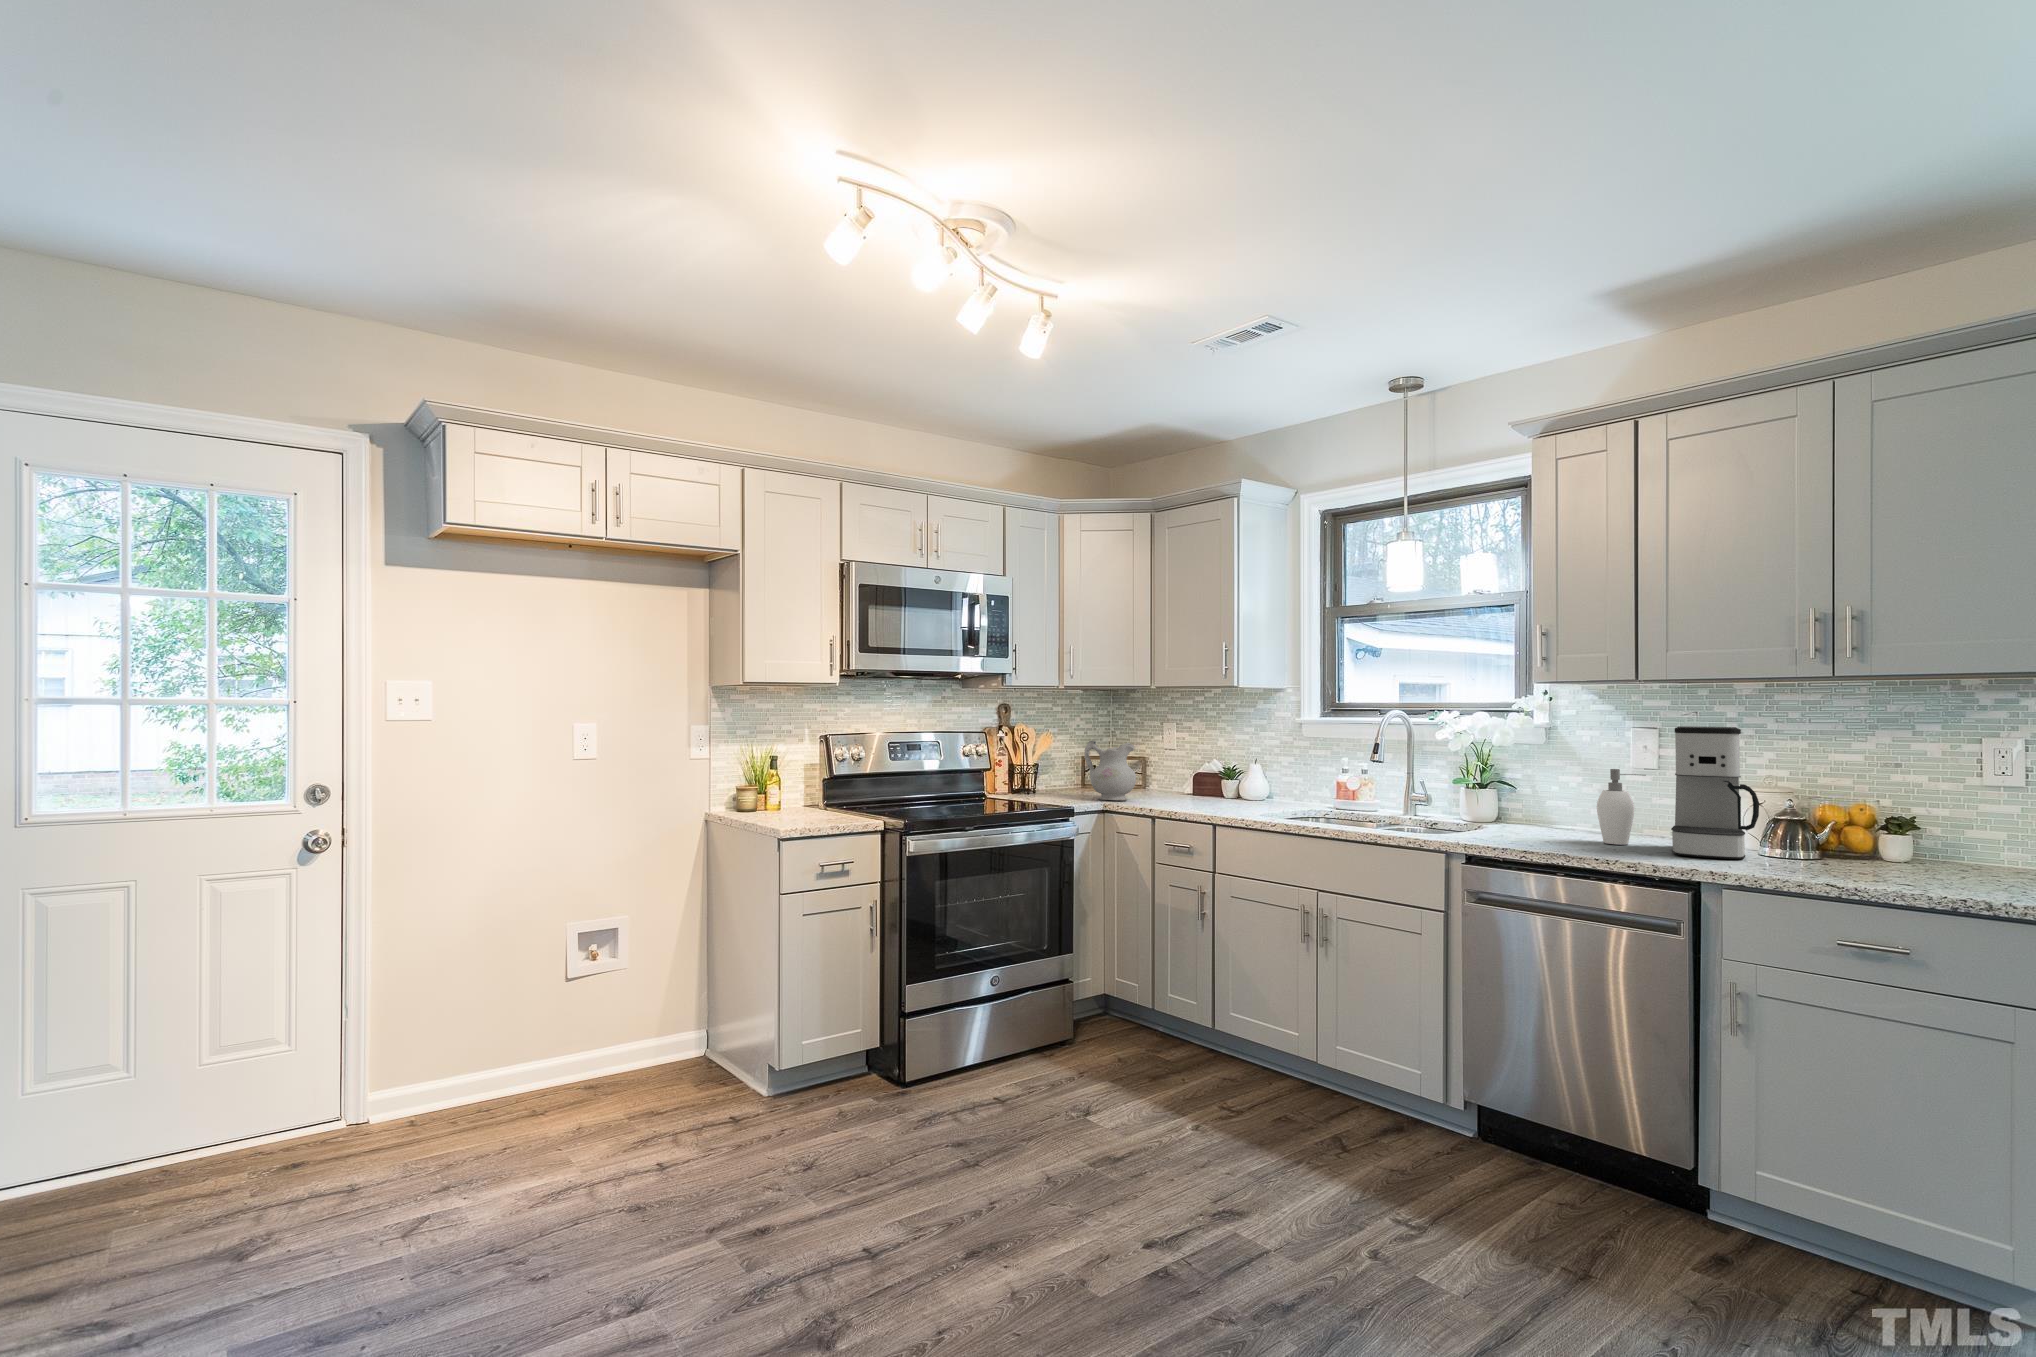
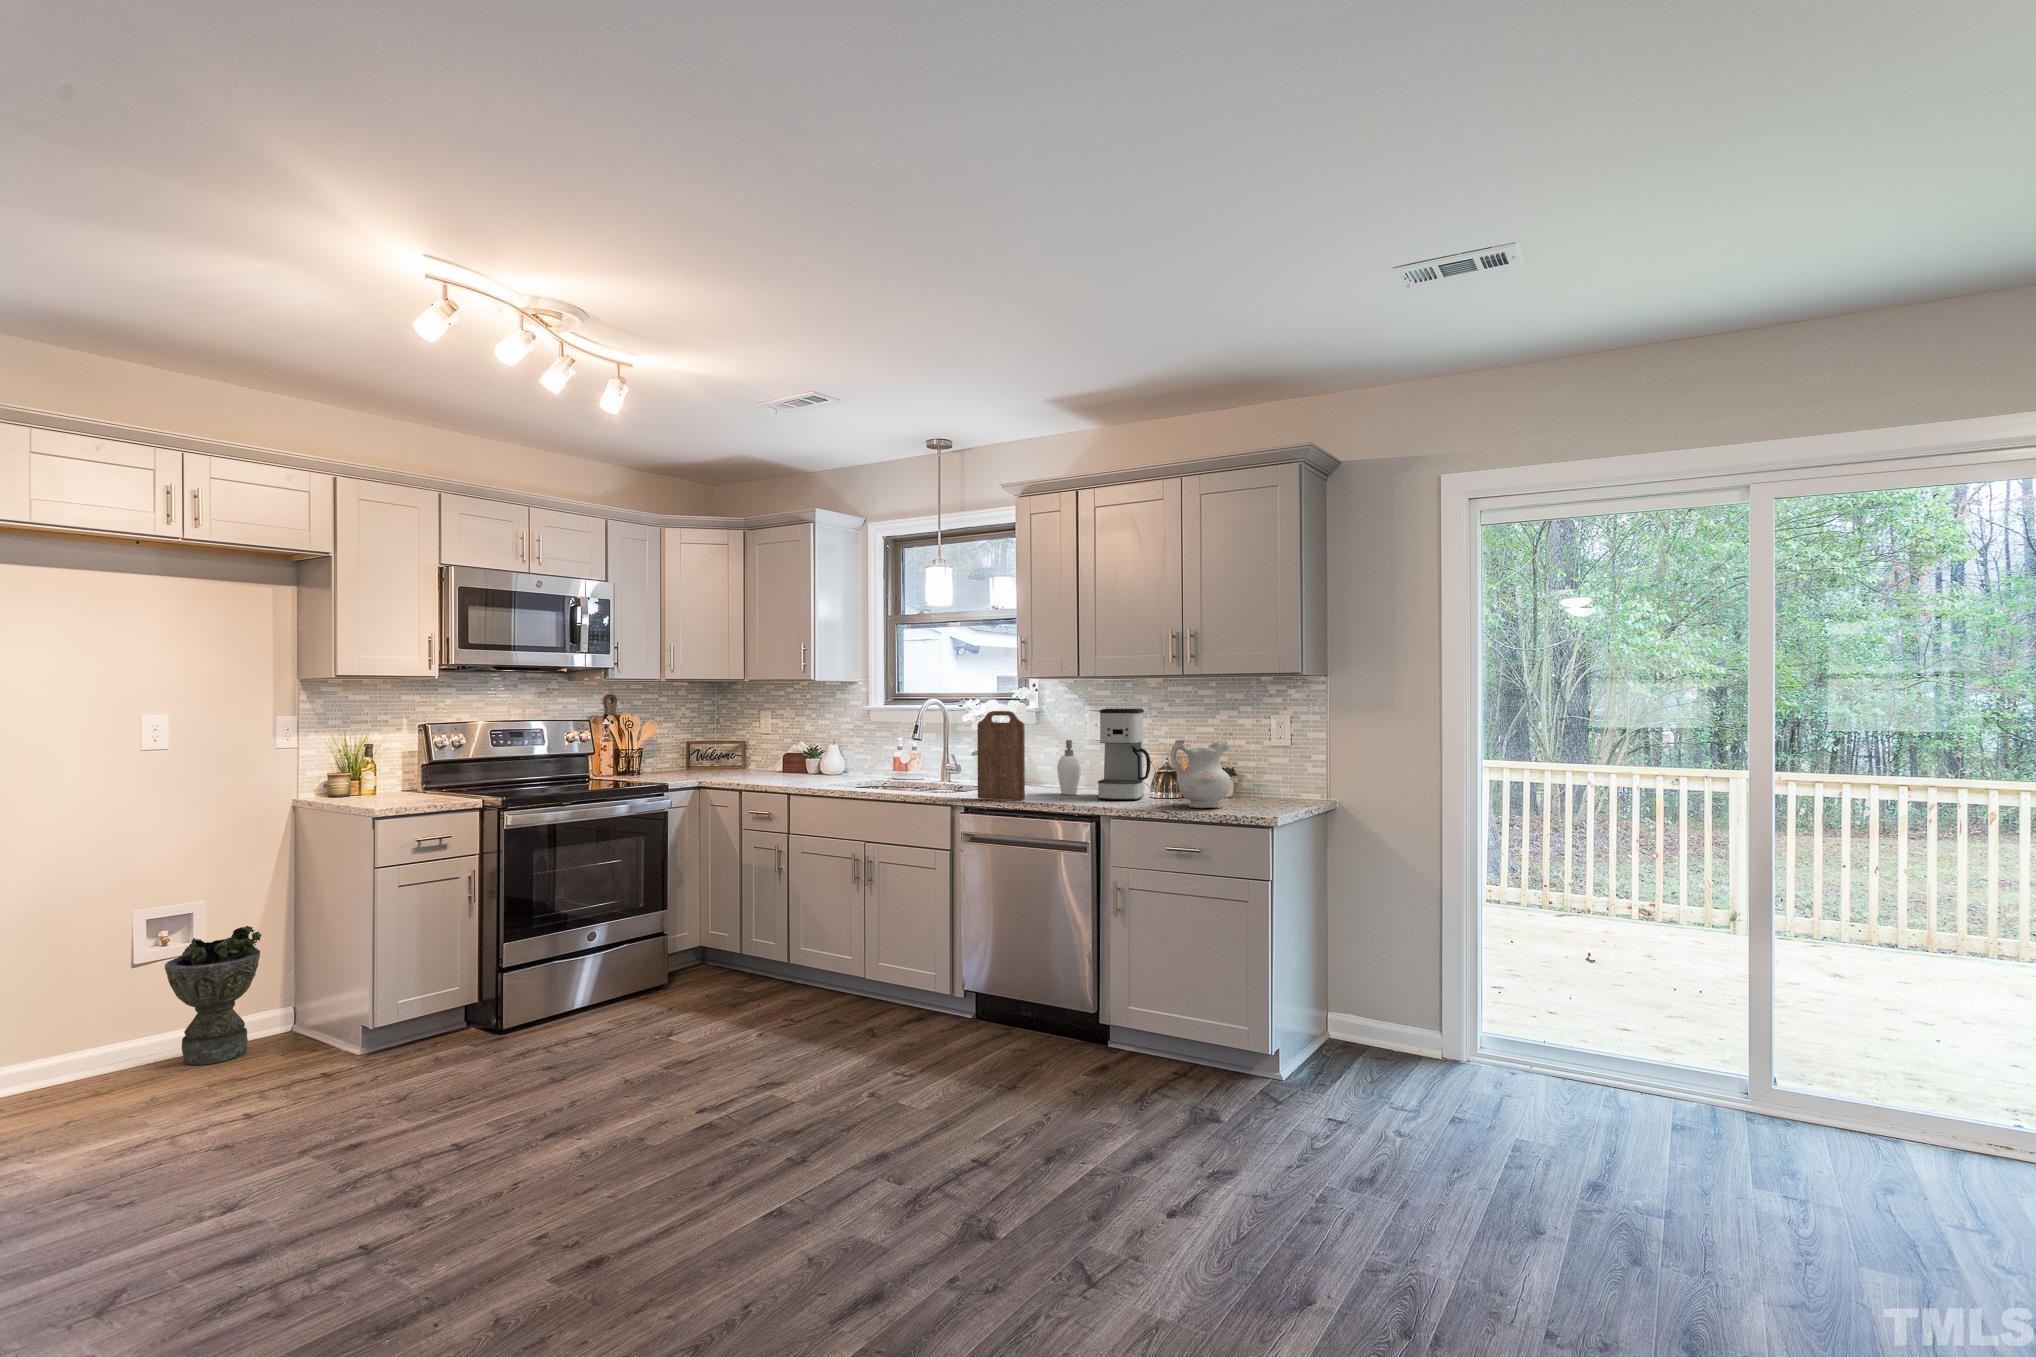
cutting board: none [1482,728,1557,851] -> present [978,711,1025,800]
ceramic pitcher: present [1085,741,1136,801] -> present [1171,740,1231,808]
planter: none [590,944,675,1090] -> present [165,926,261,1065]

